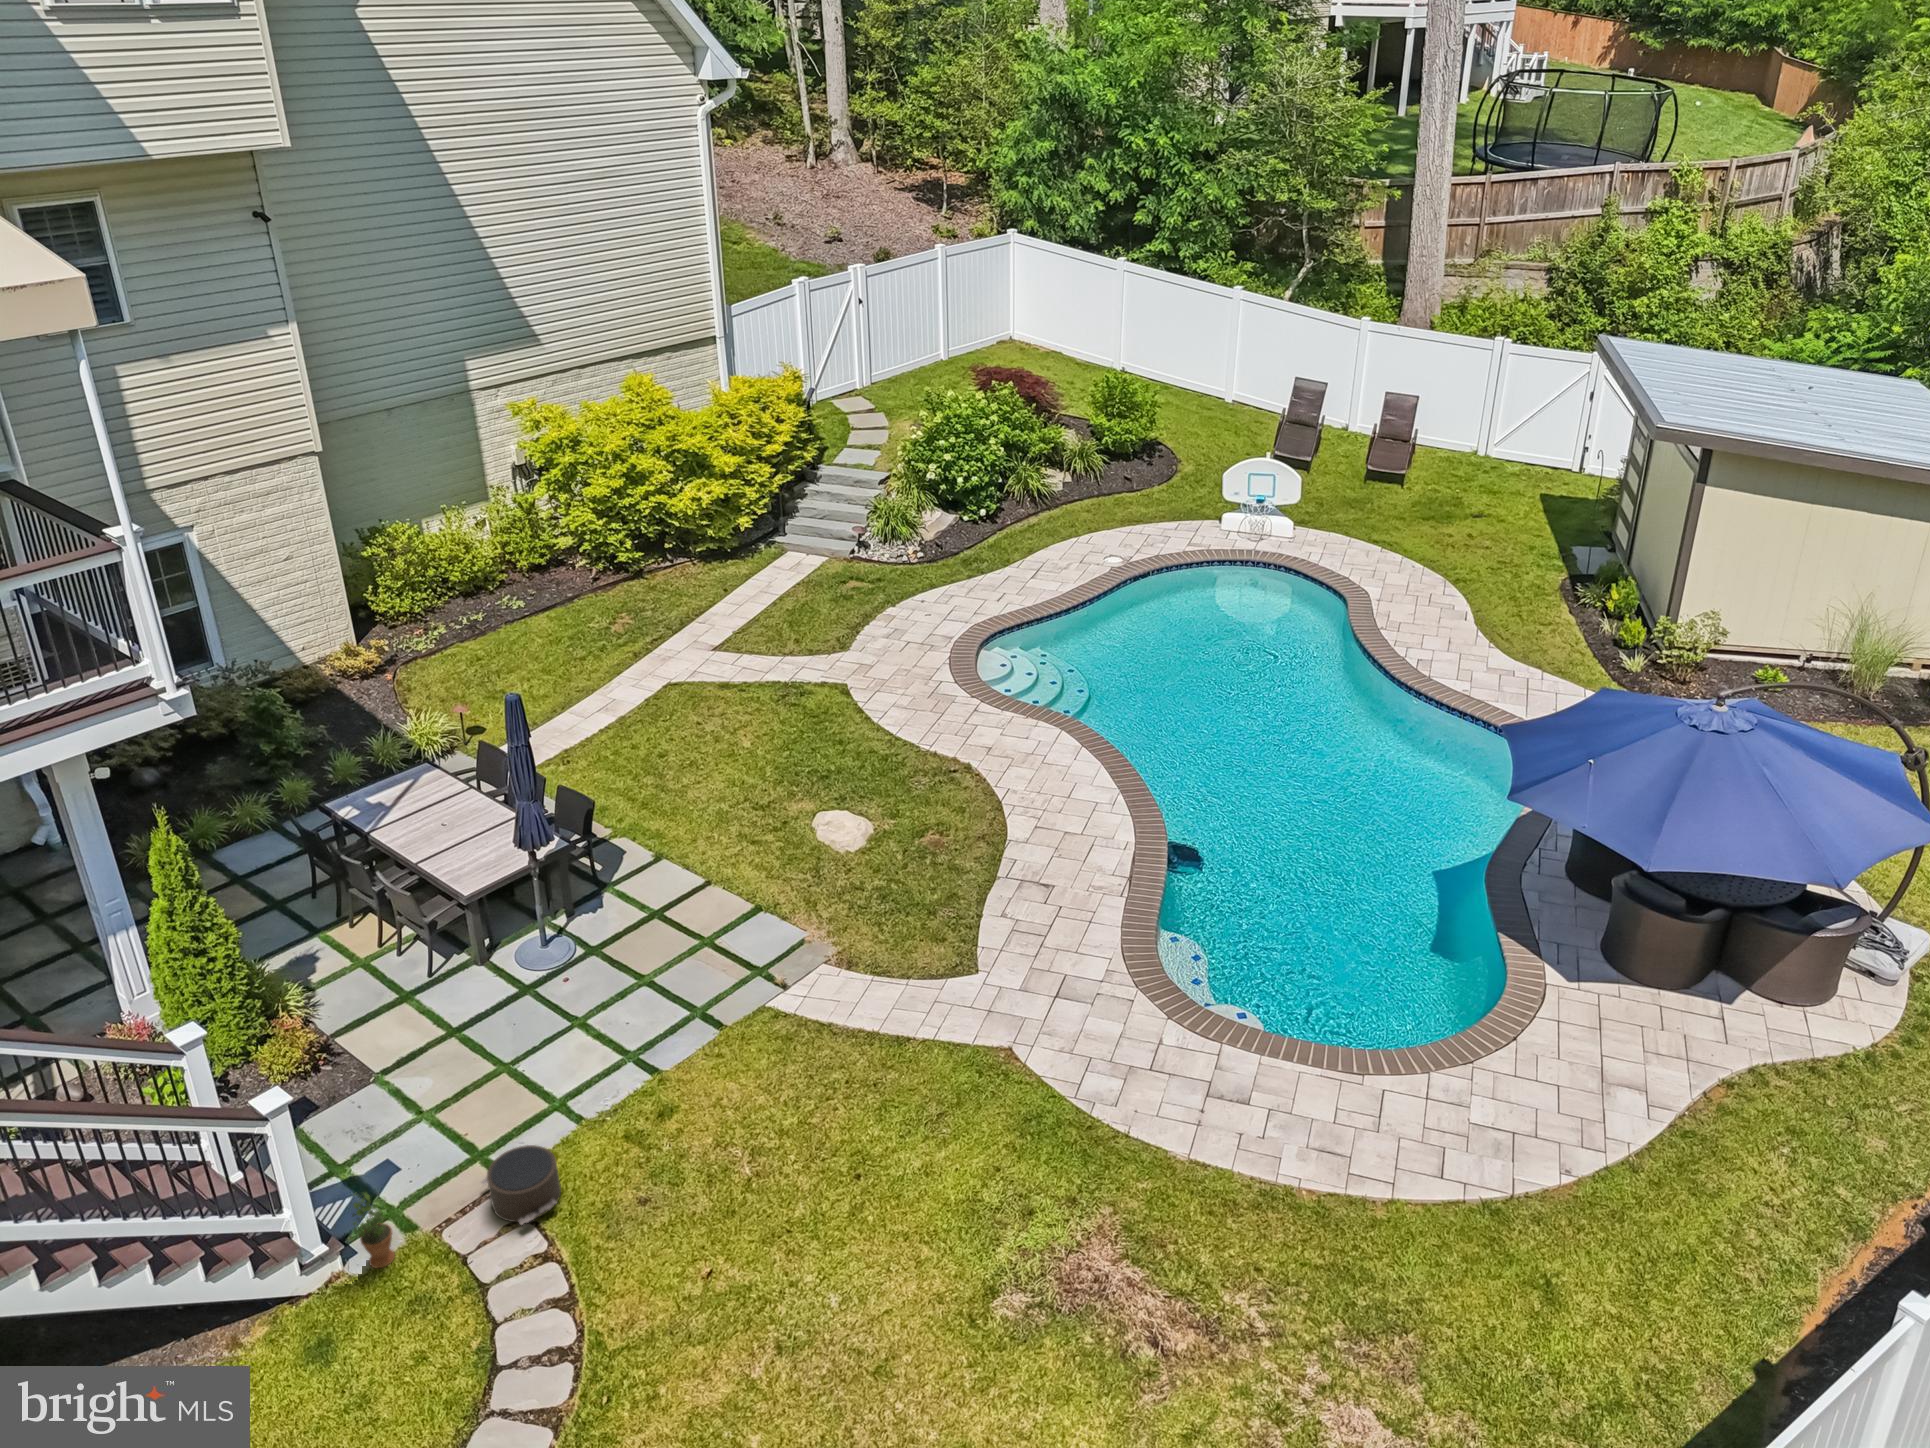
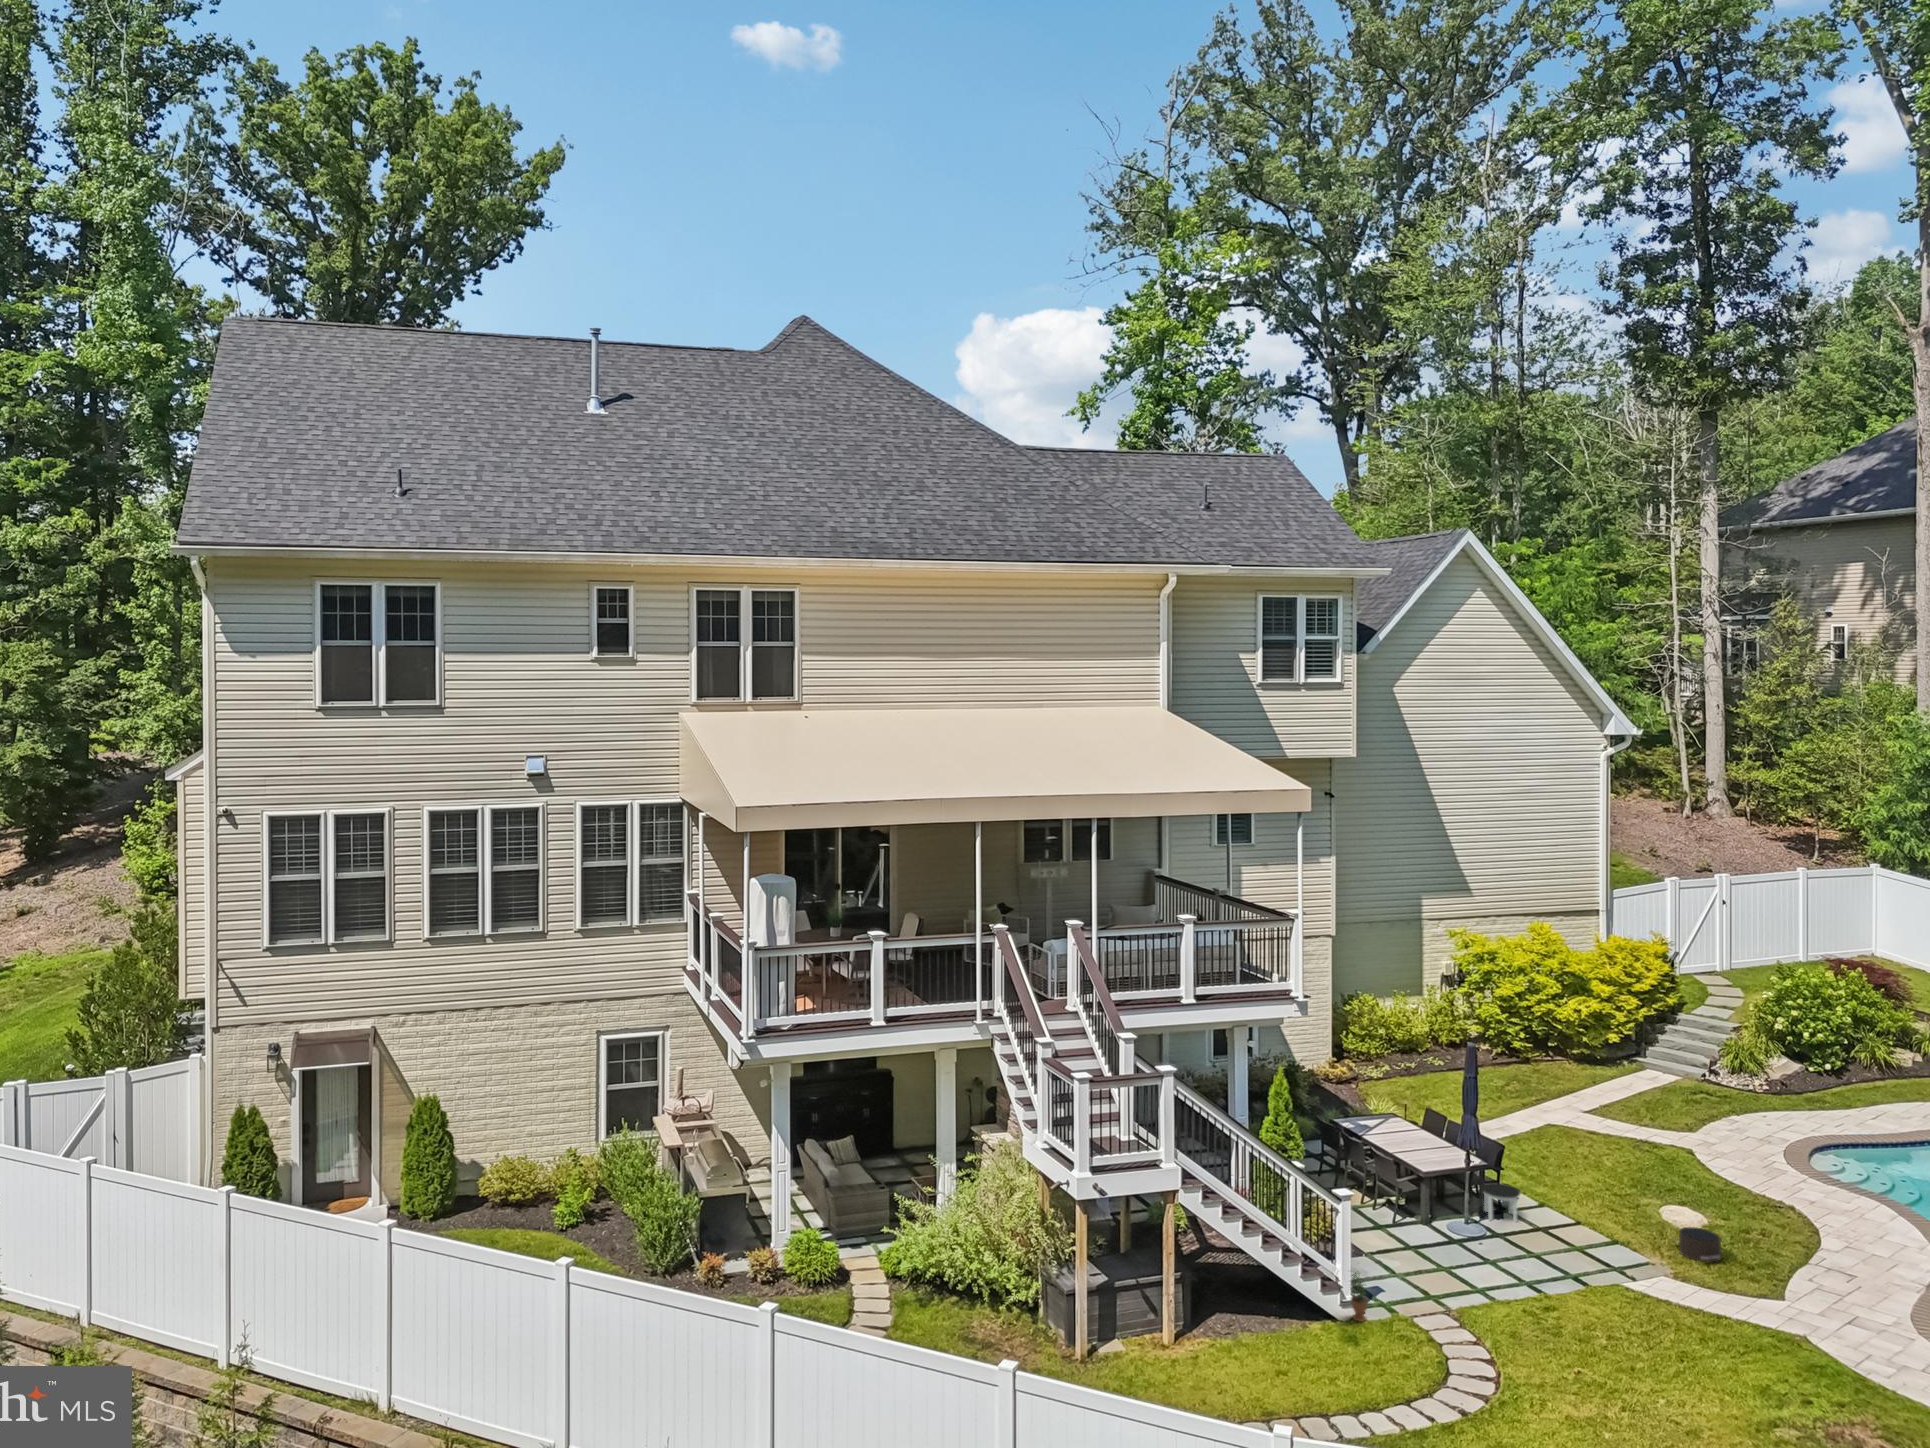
round table: none [577,858,635,924] -> present [1481,1182,1520,1223]
pouf: present [481,1145,561,1225] -> present [1674,1227,1721,1262]

